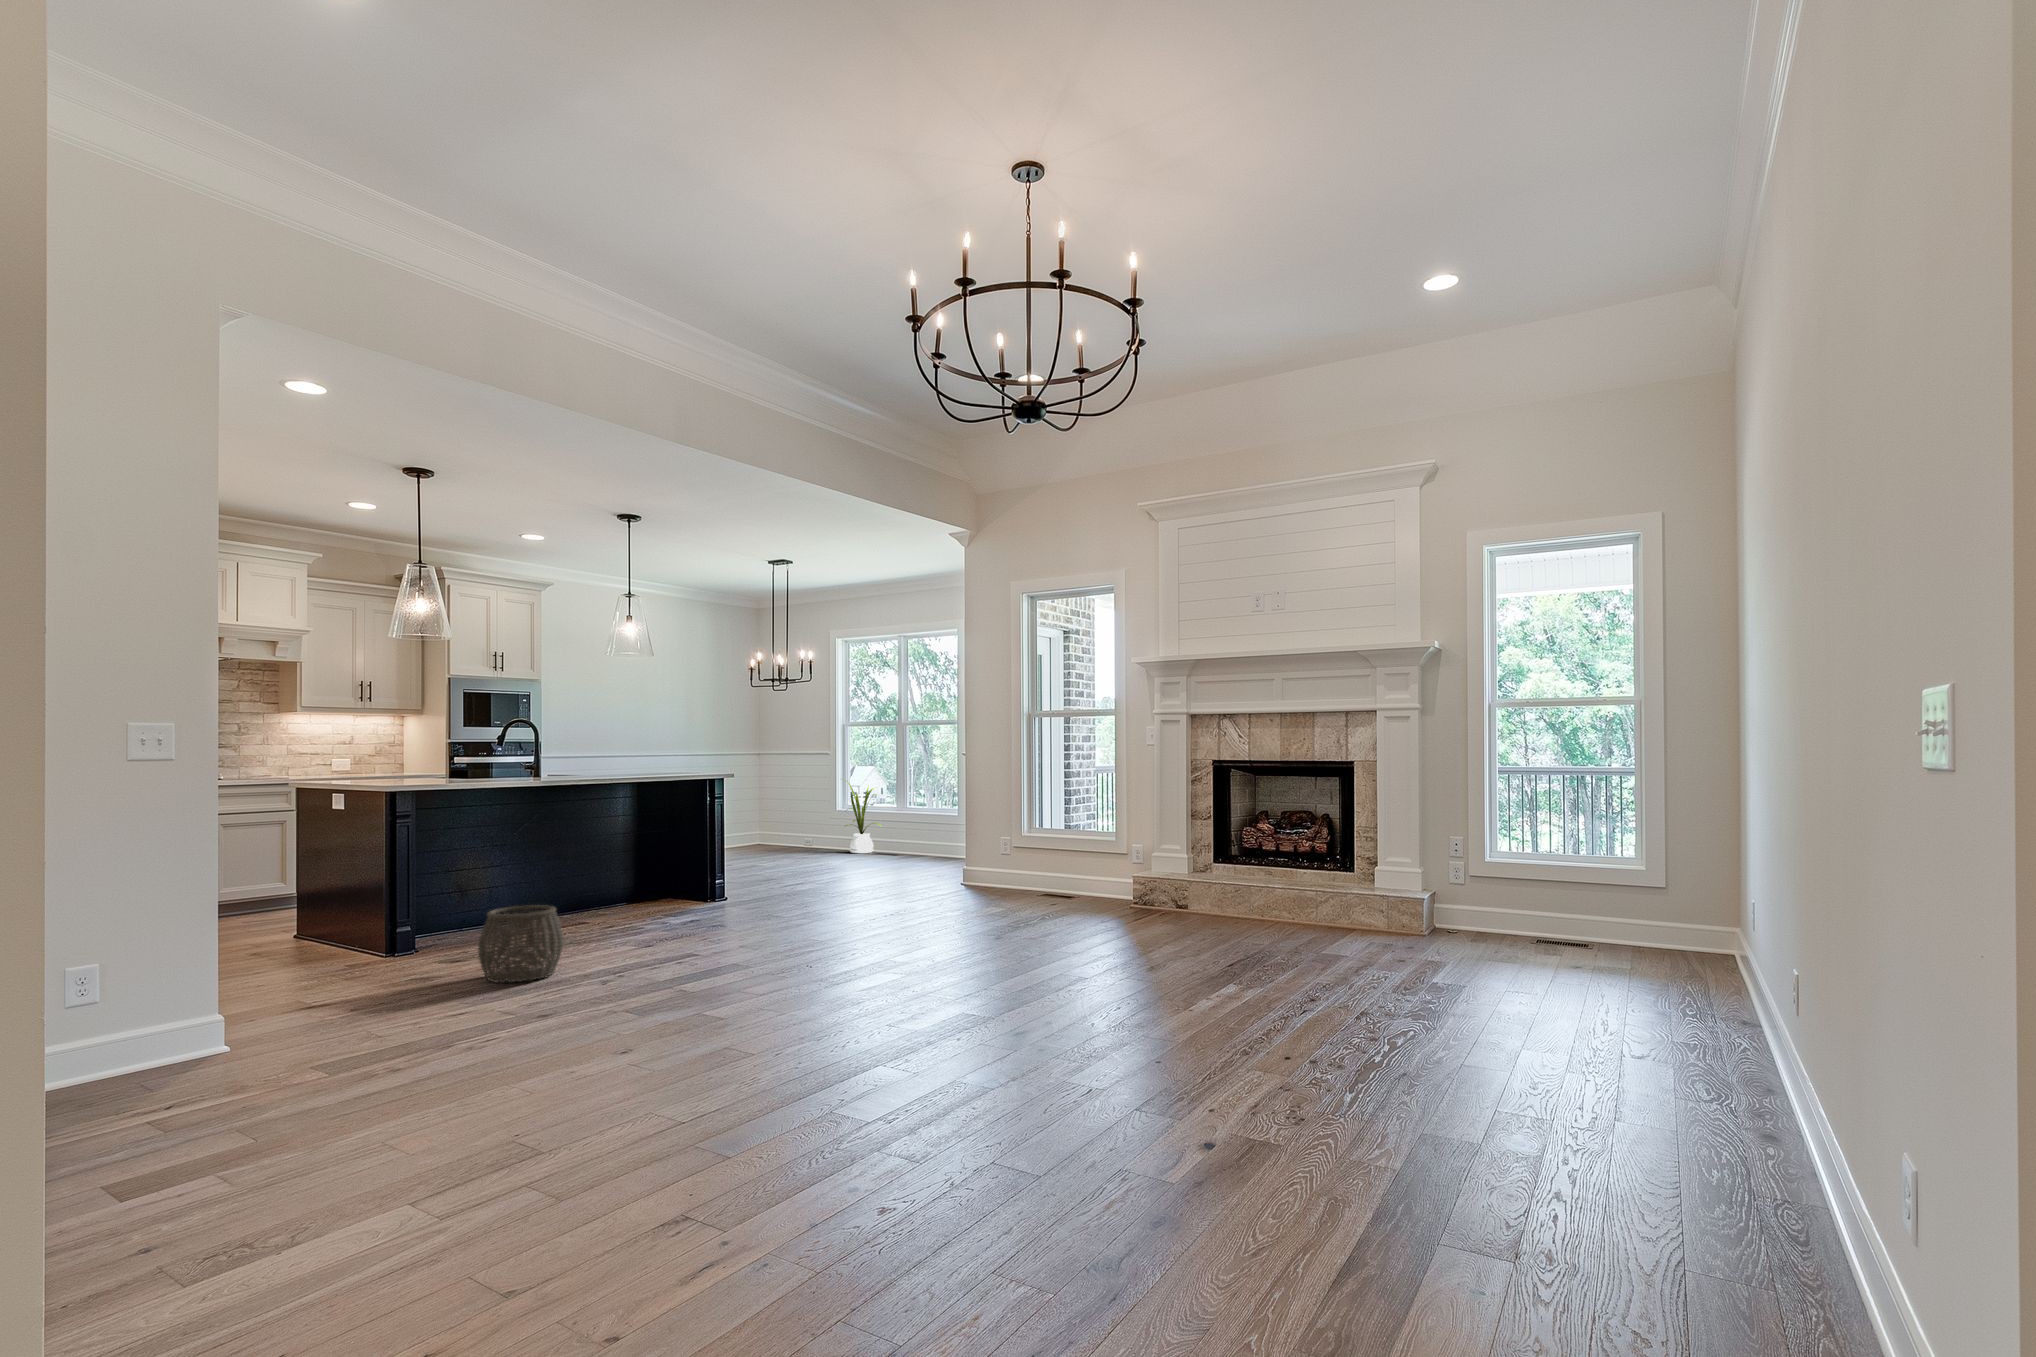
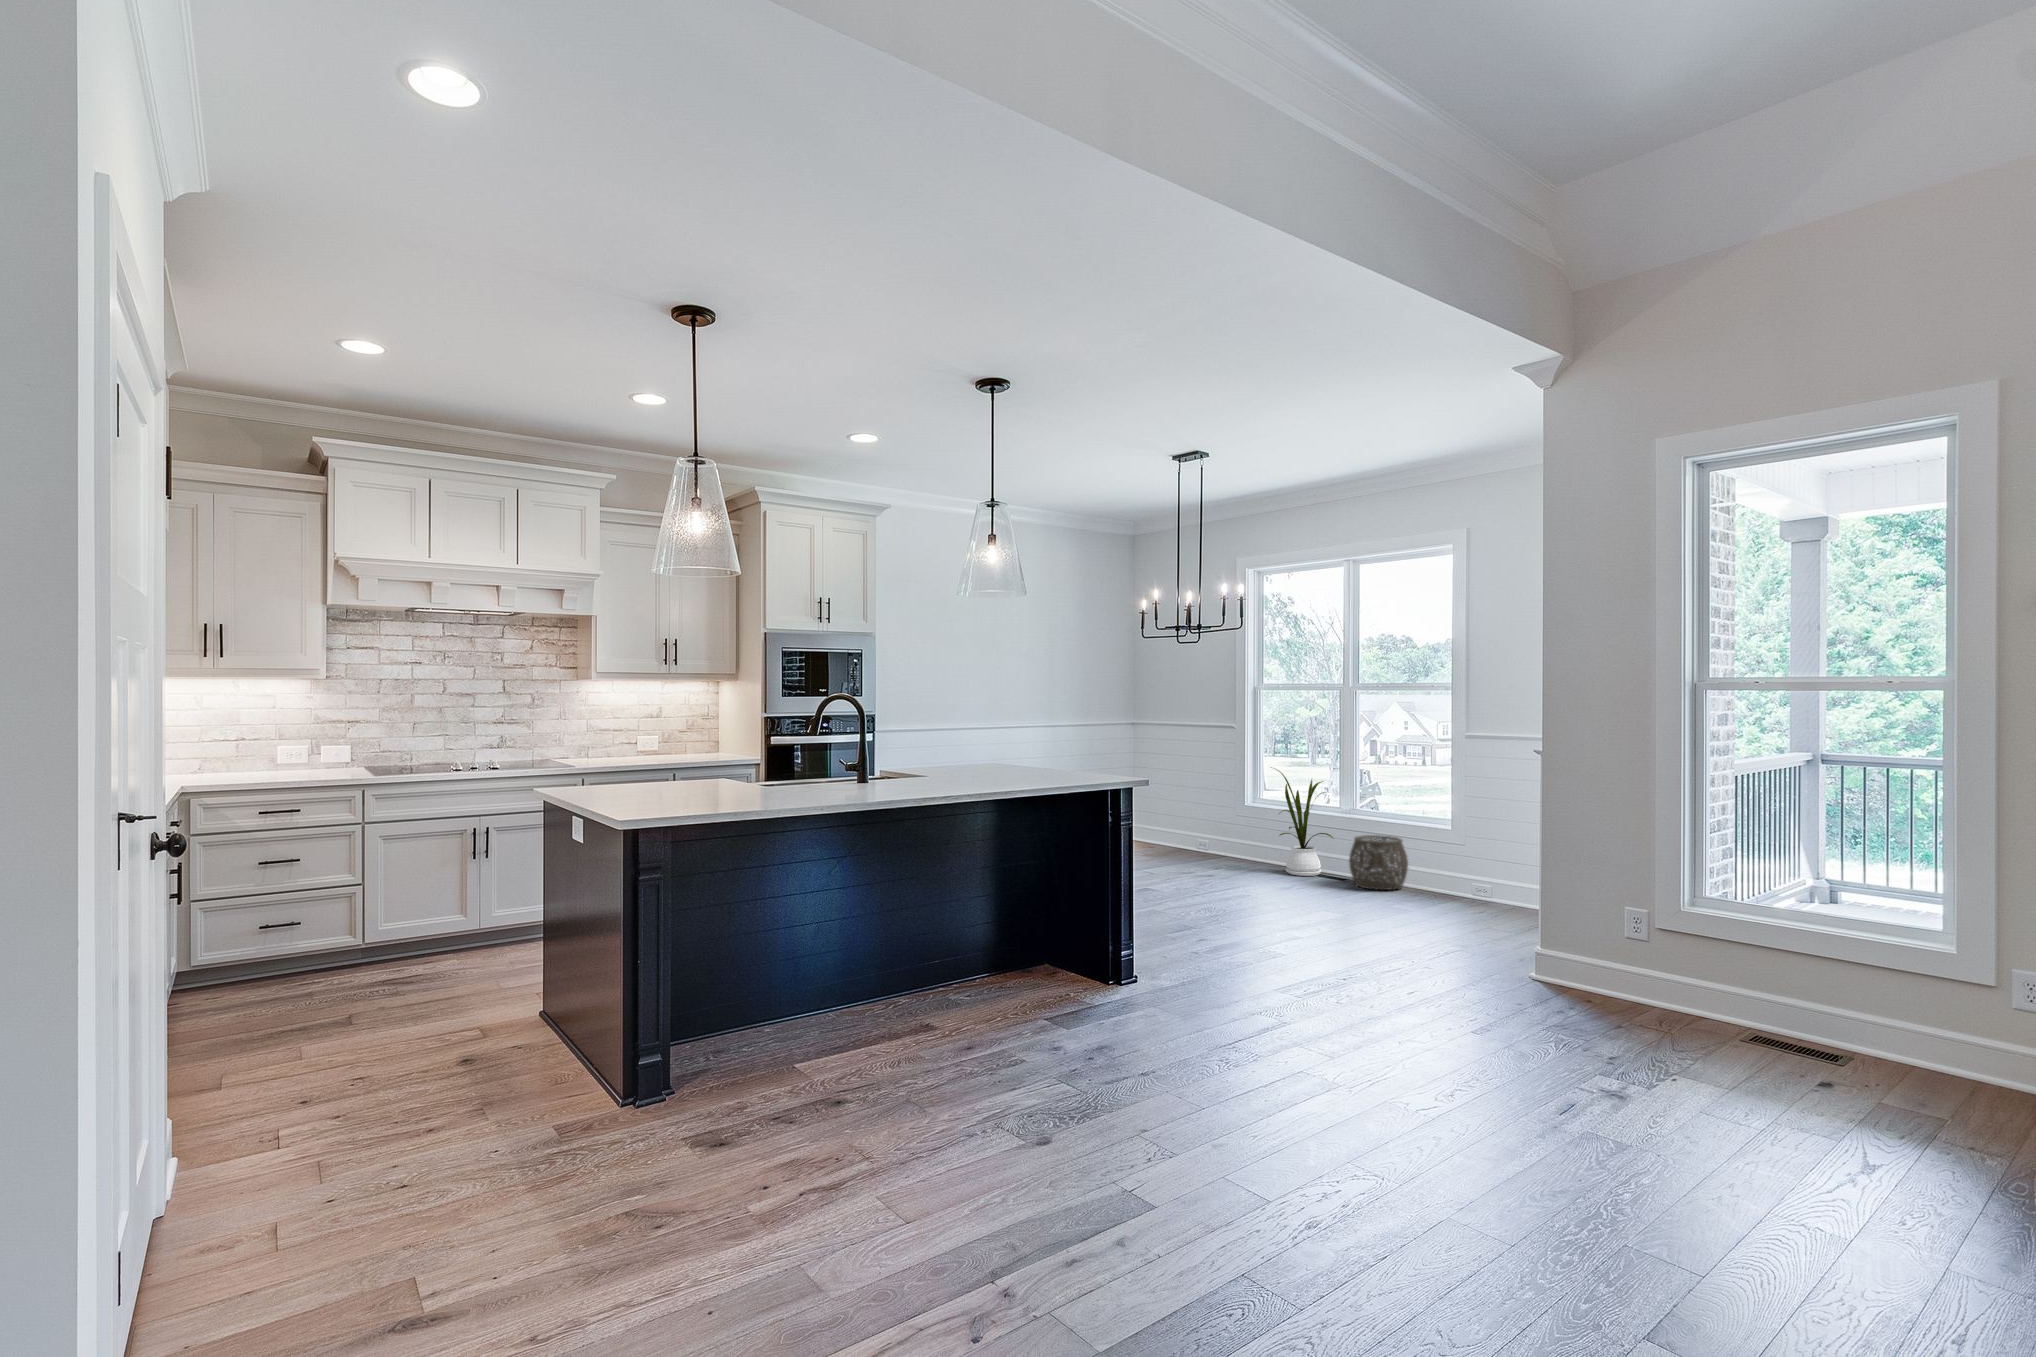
woven basket: present [478,905,563,983] -> present [1349,835,1408,890]

